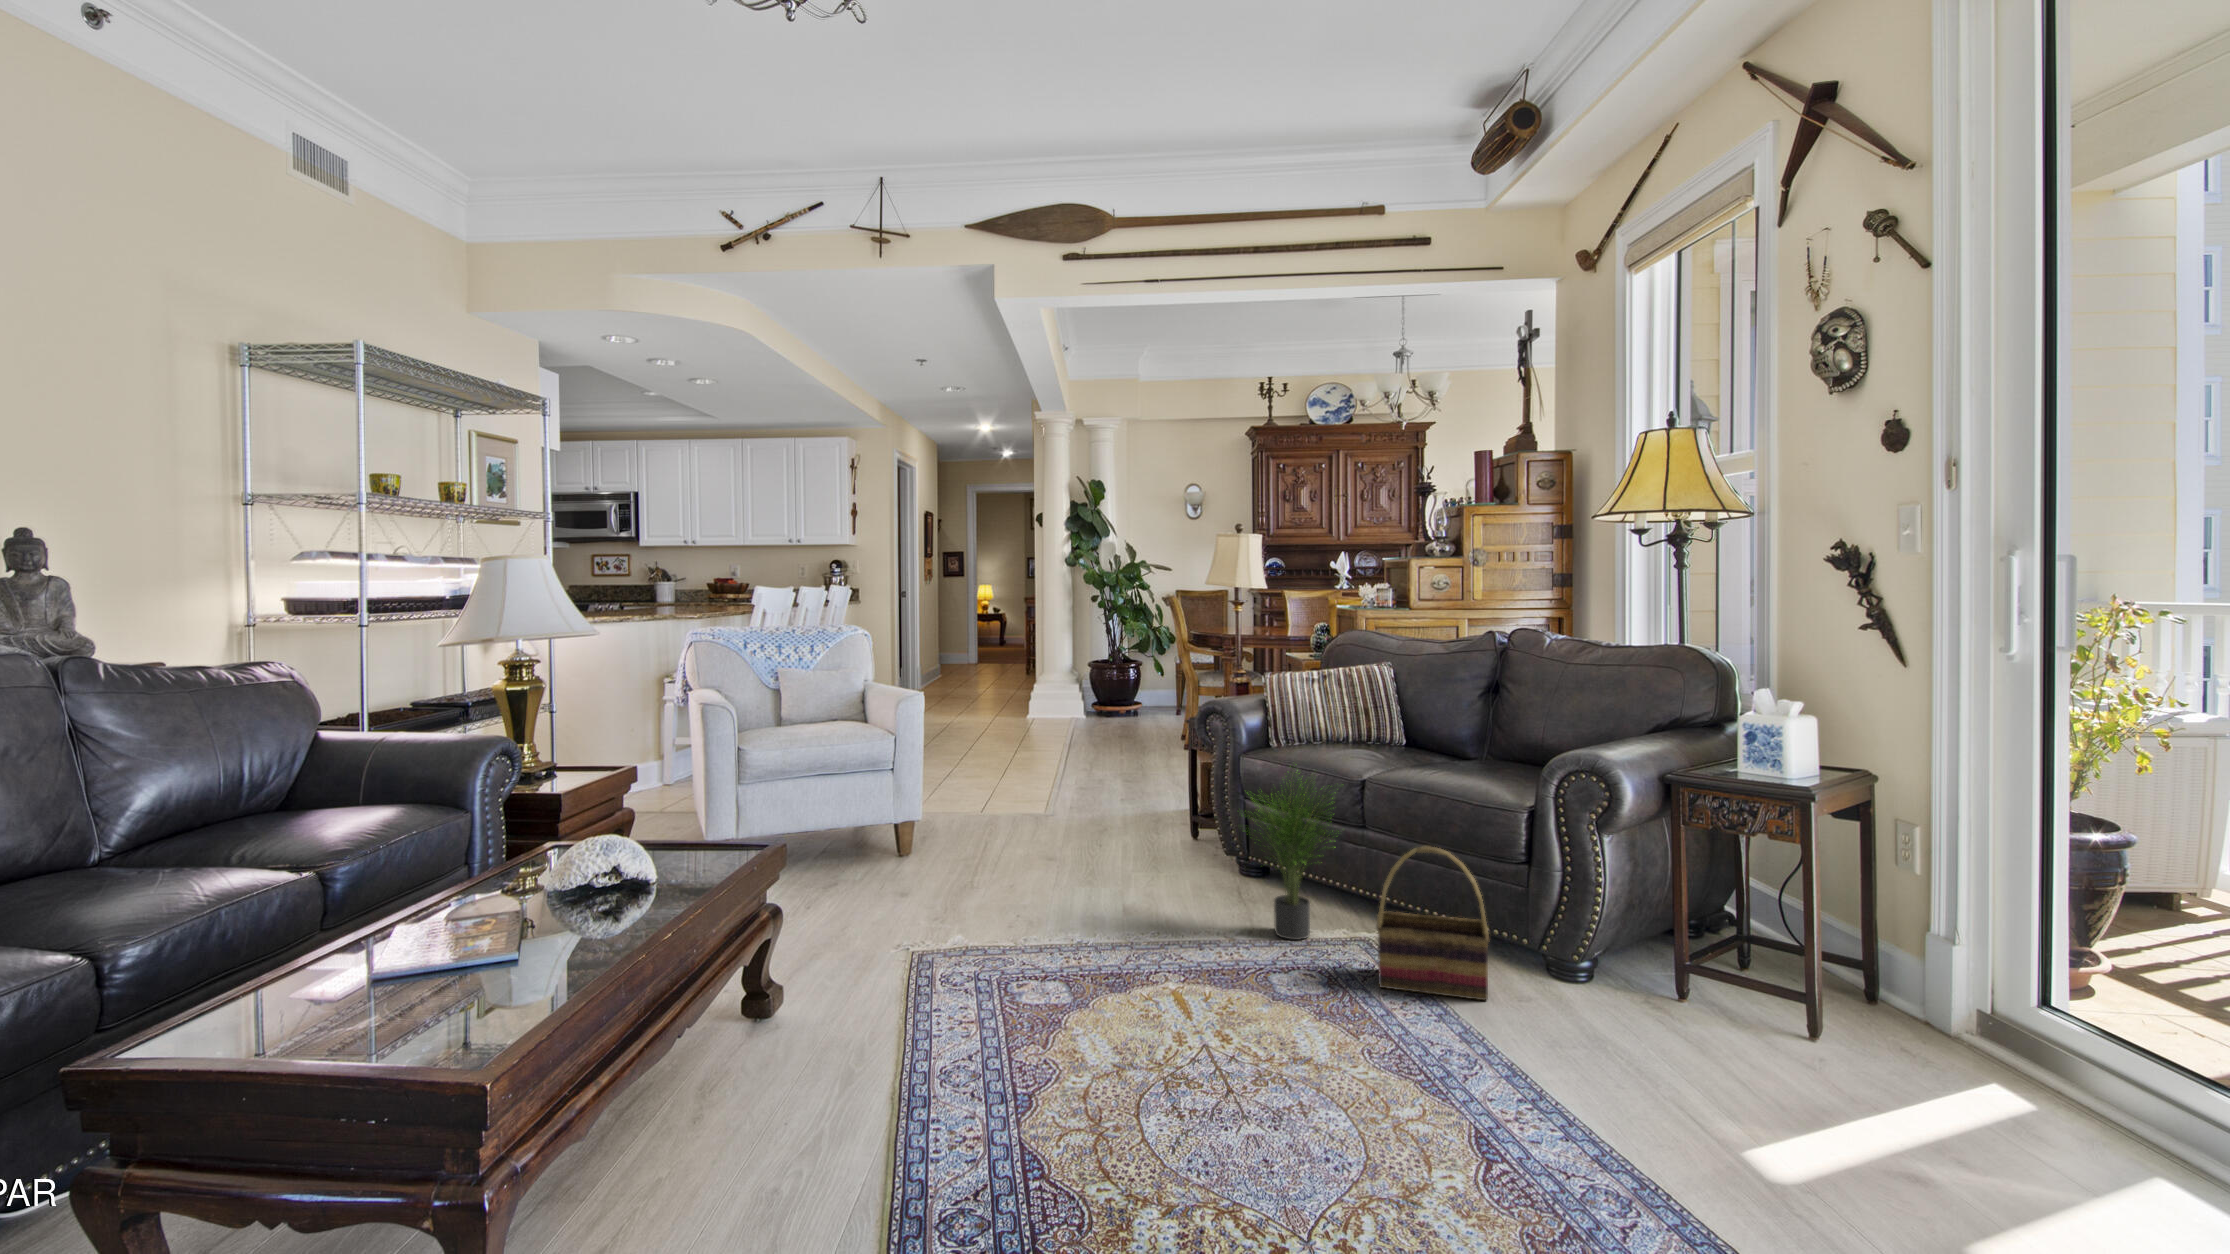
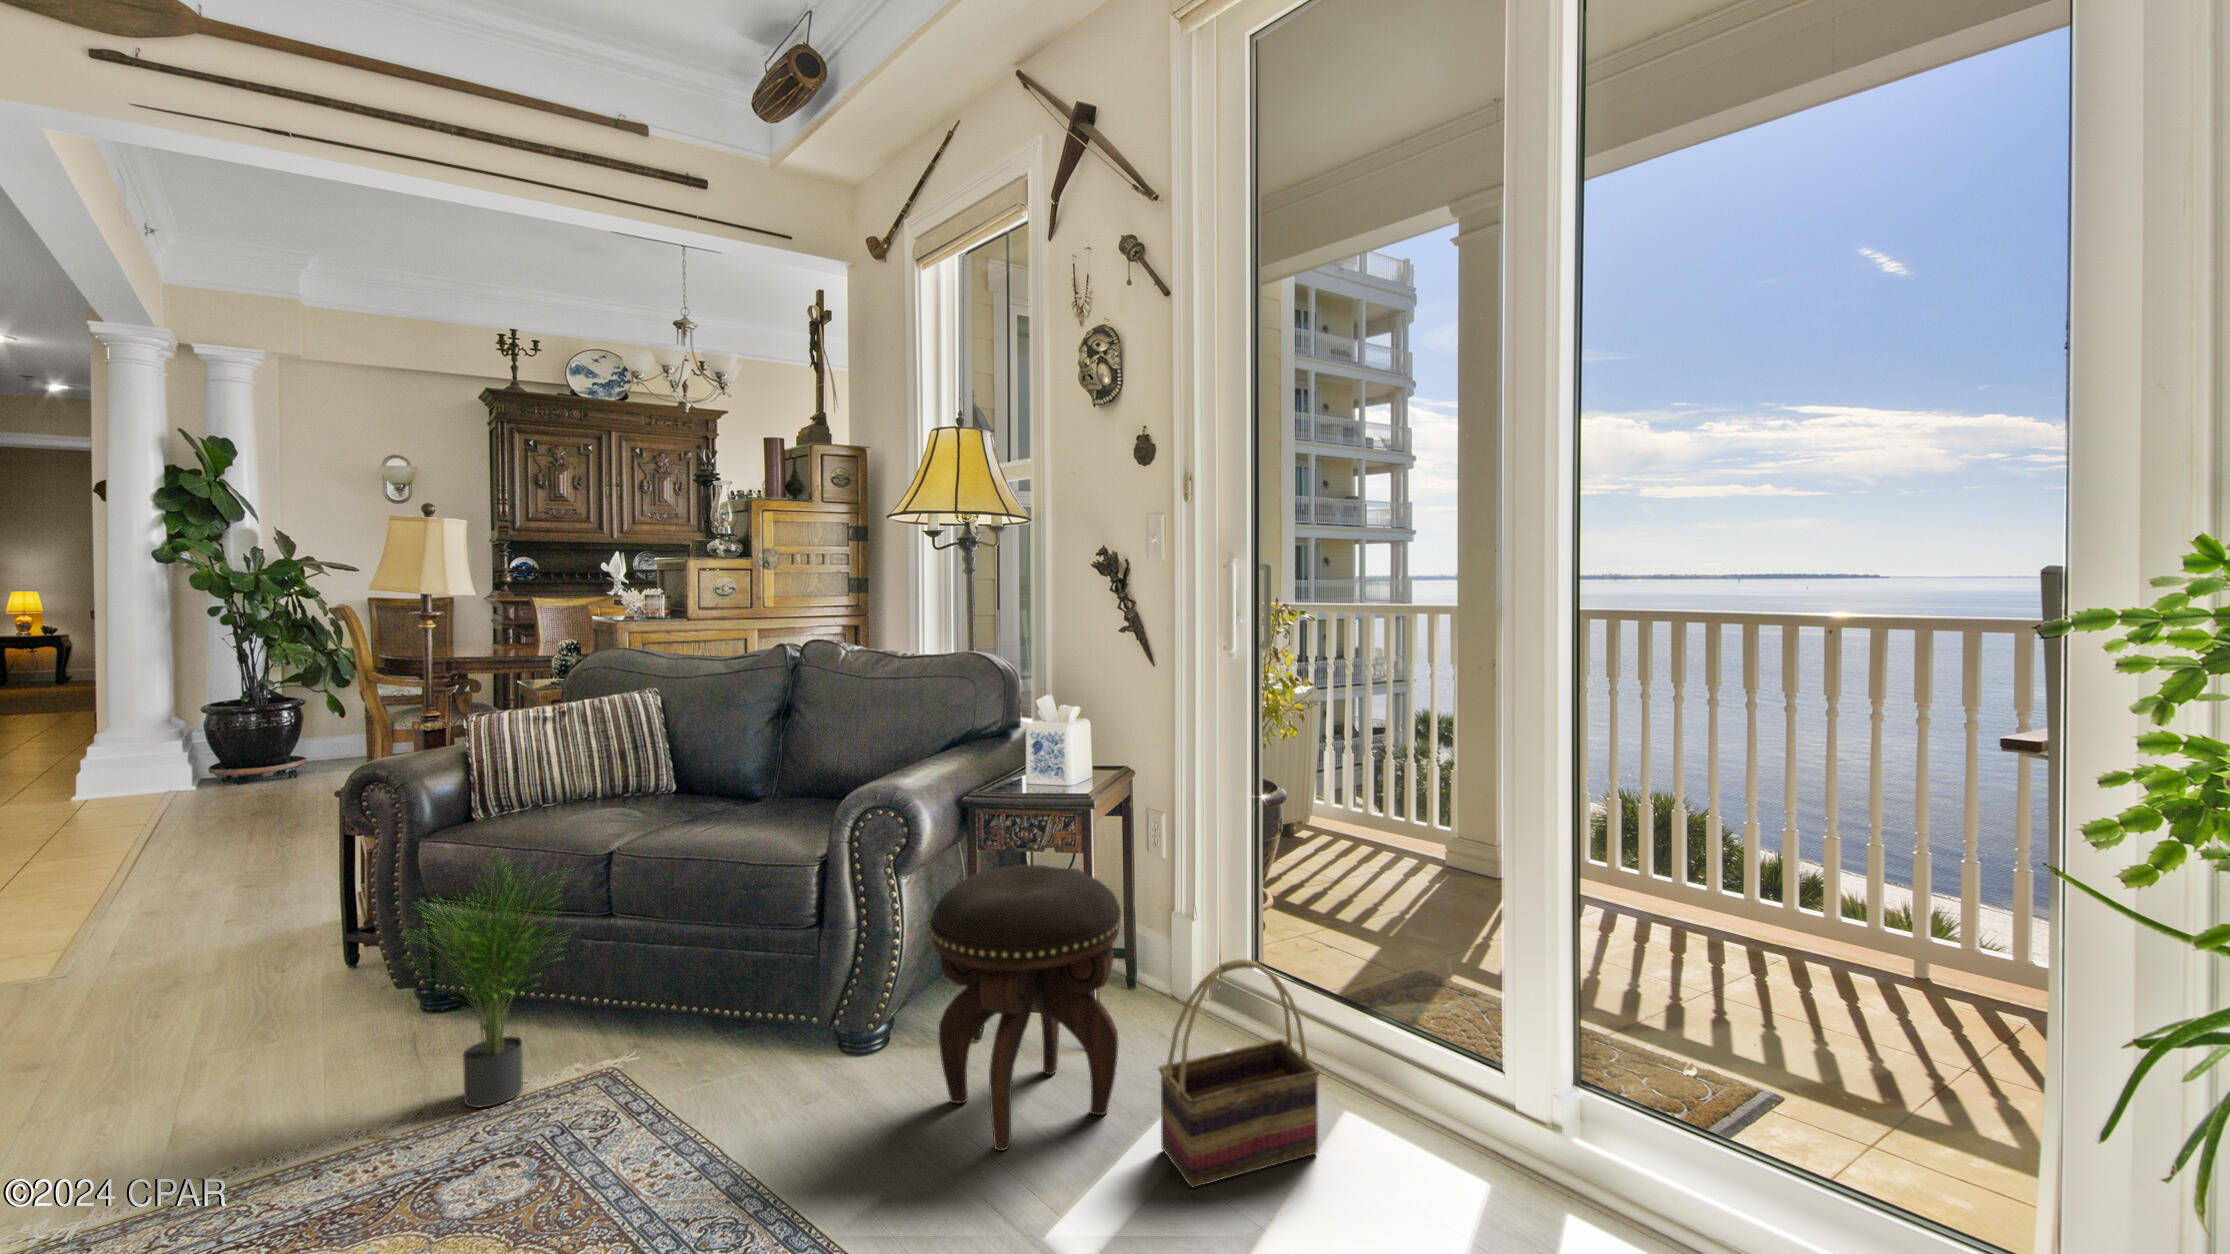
footstool: none [1634,838,1844,1093] -> present [930,865,1121,1151]
basket: present [1377,846,1489,1000] -> present [1159,959,1320,1187]

